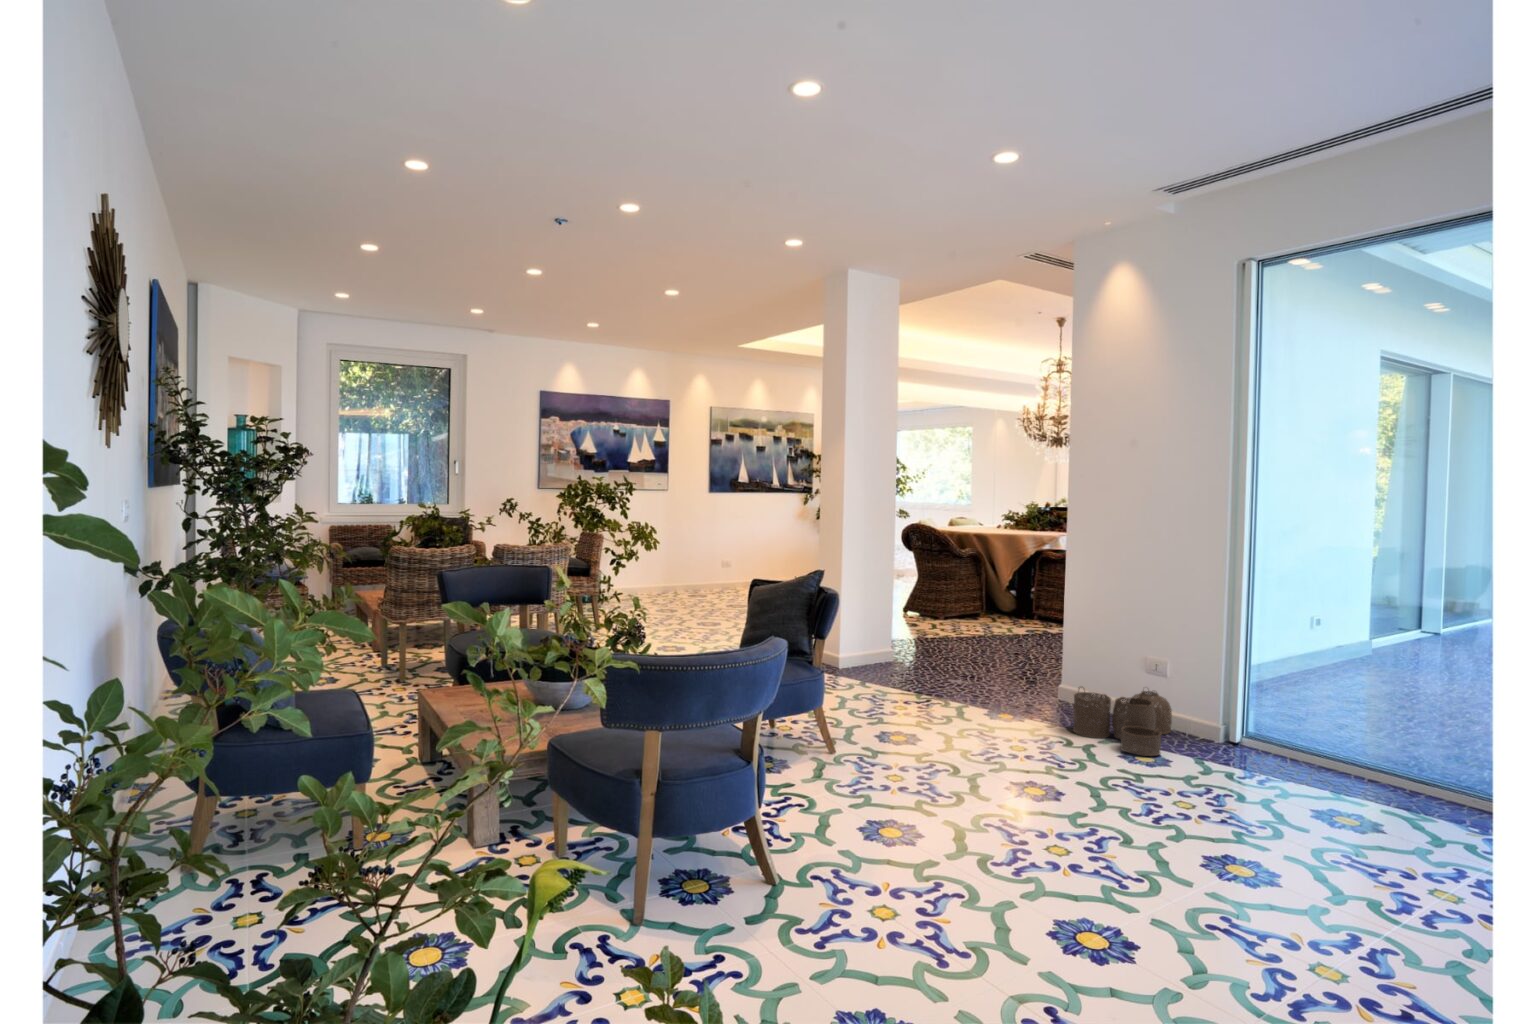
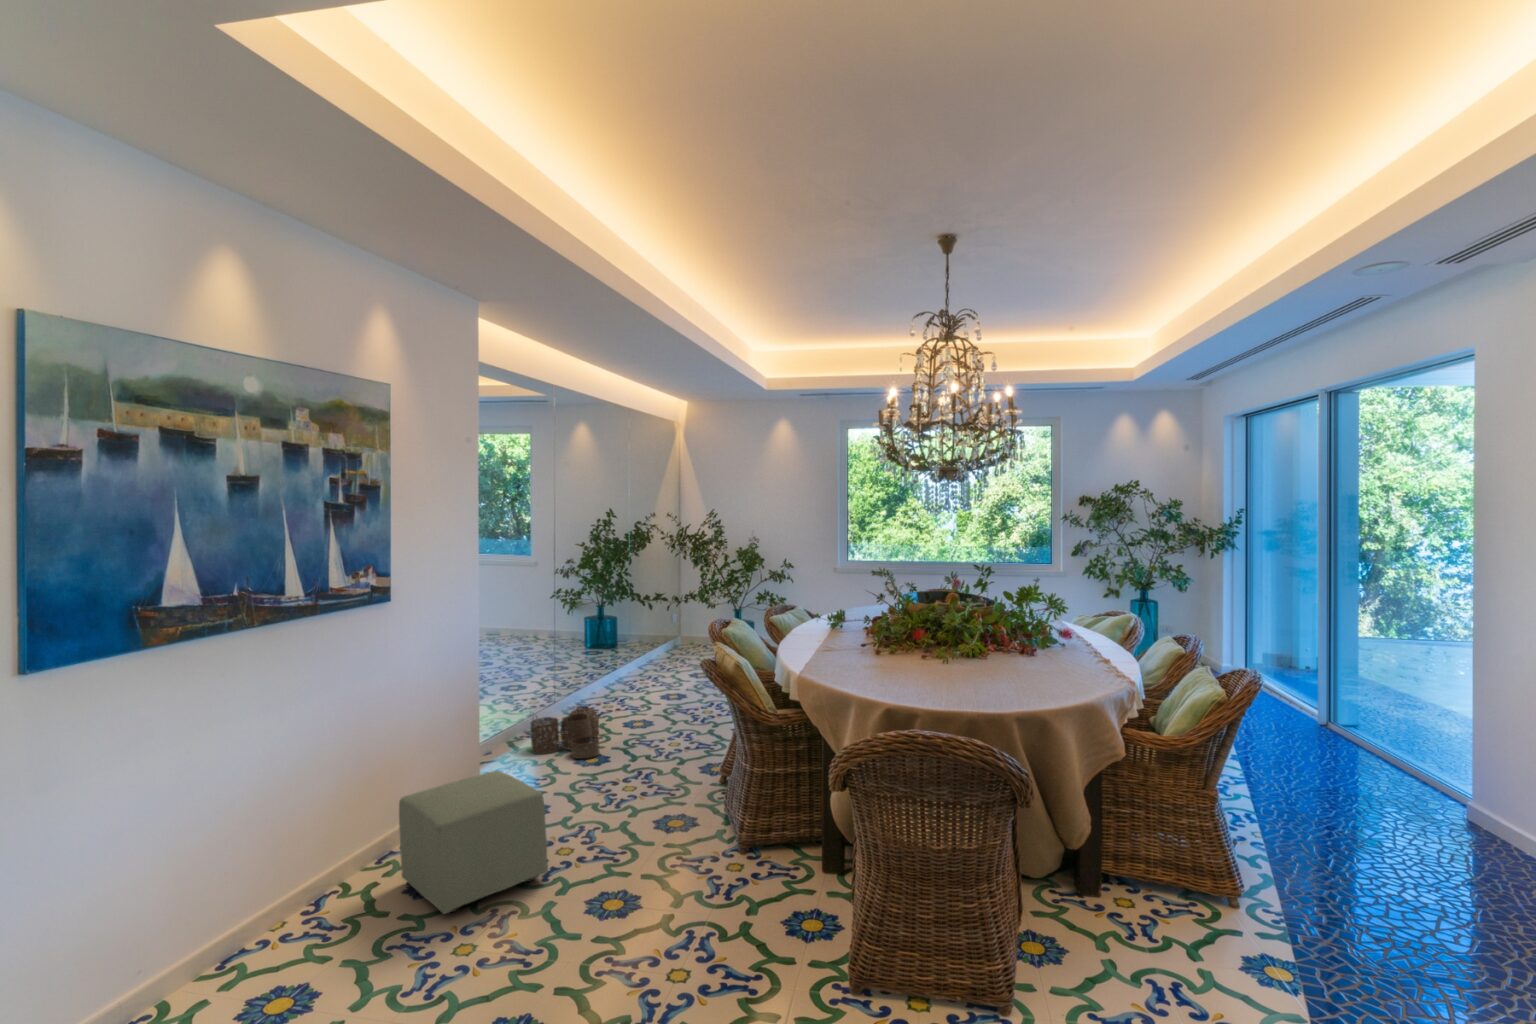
ottoman: none [862,719,1023,869] -> present [399,771,548,914]

